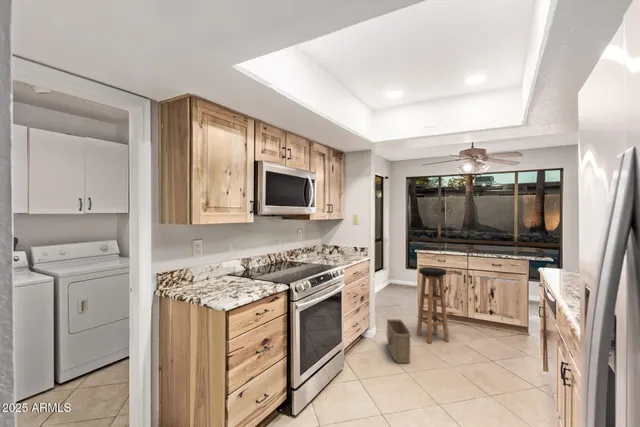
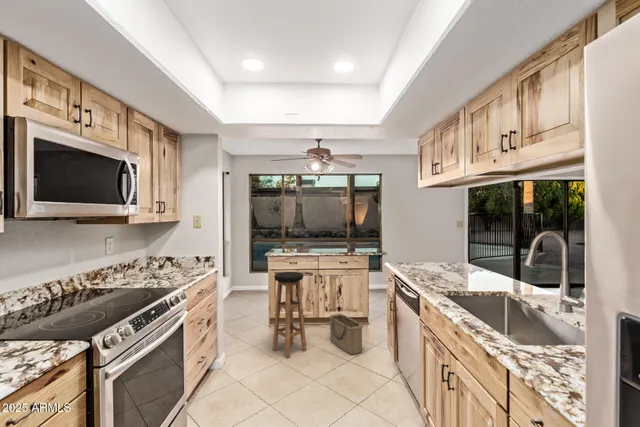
basket: present [387,319,411,363] -> present [329,314,363,354]

